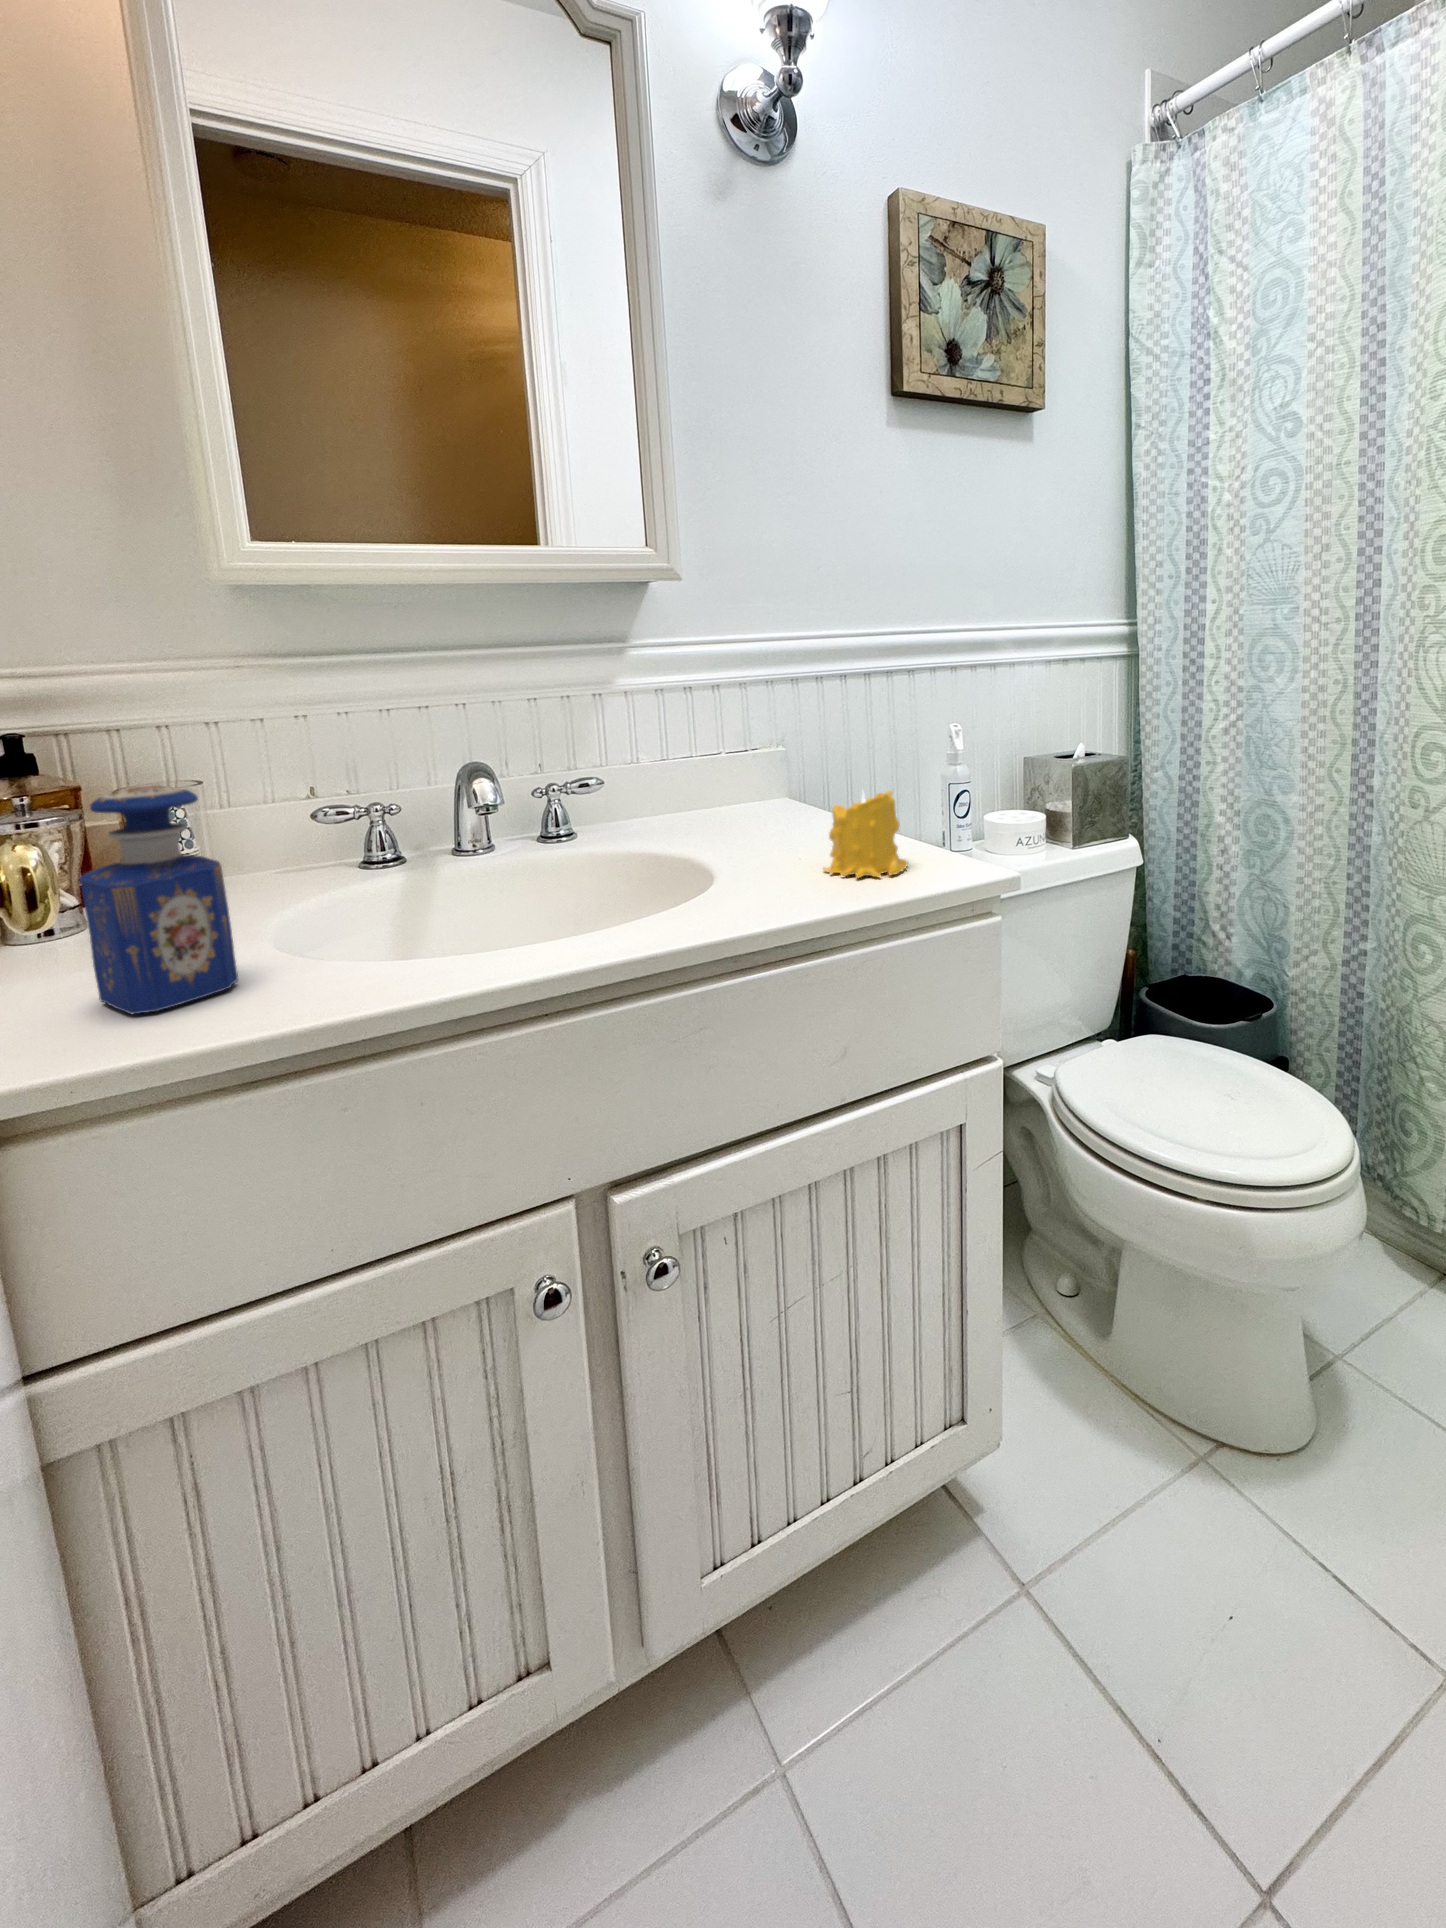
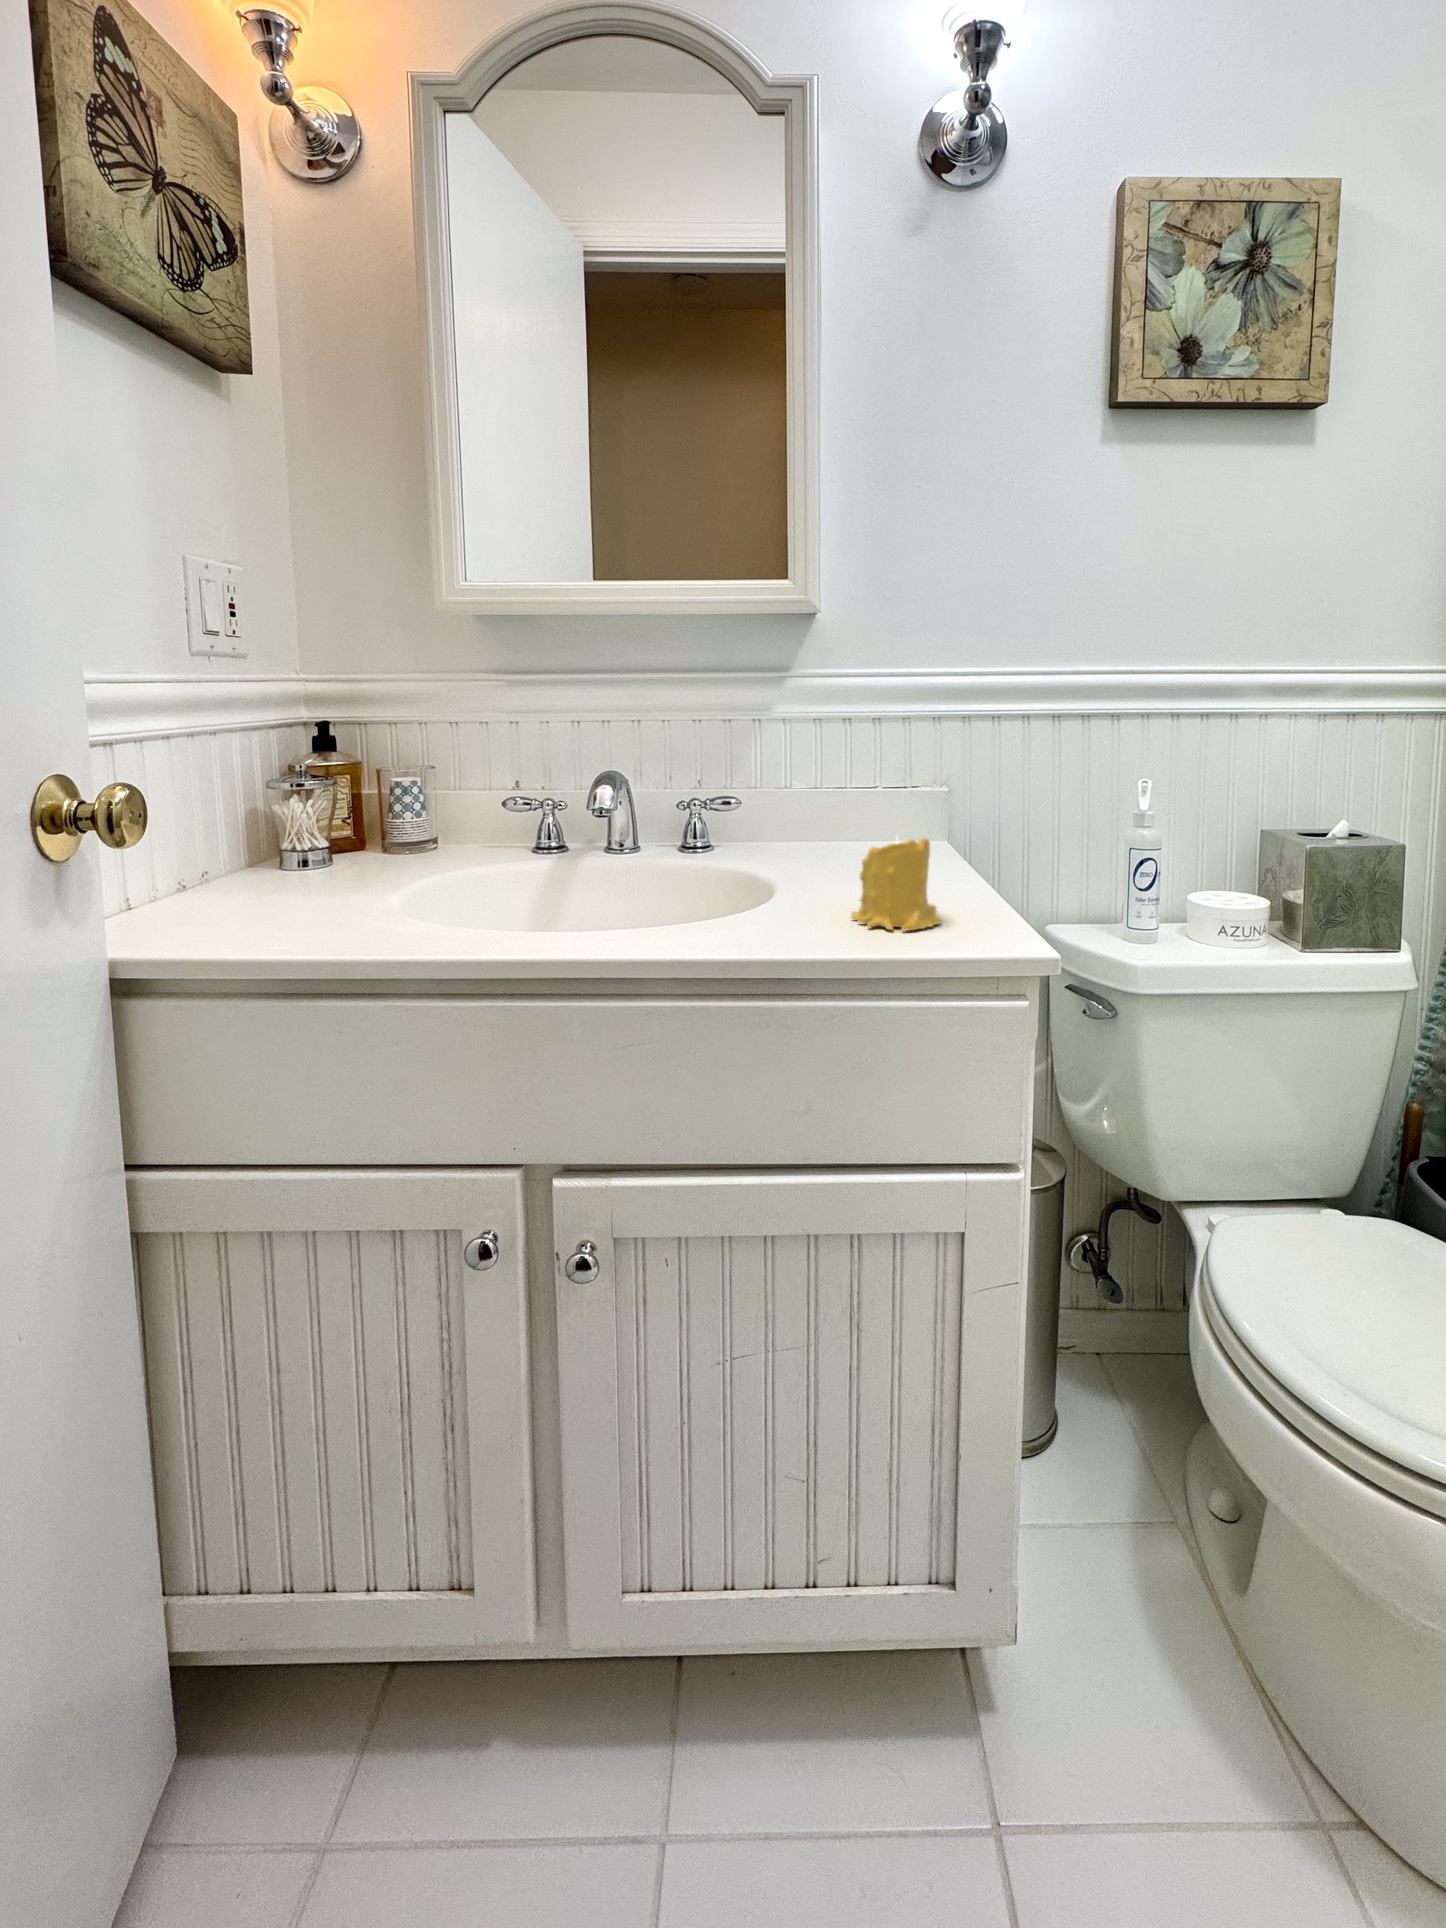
perfume bottle: present [79,786,238,1014] -> none [235,761,326,928]

